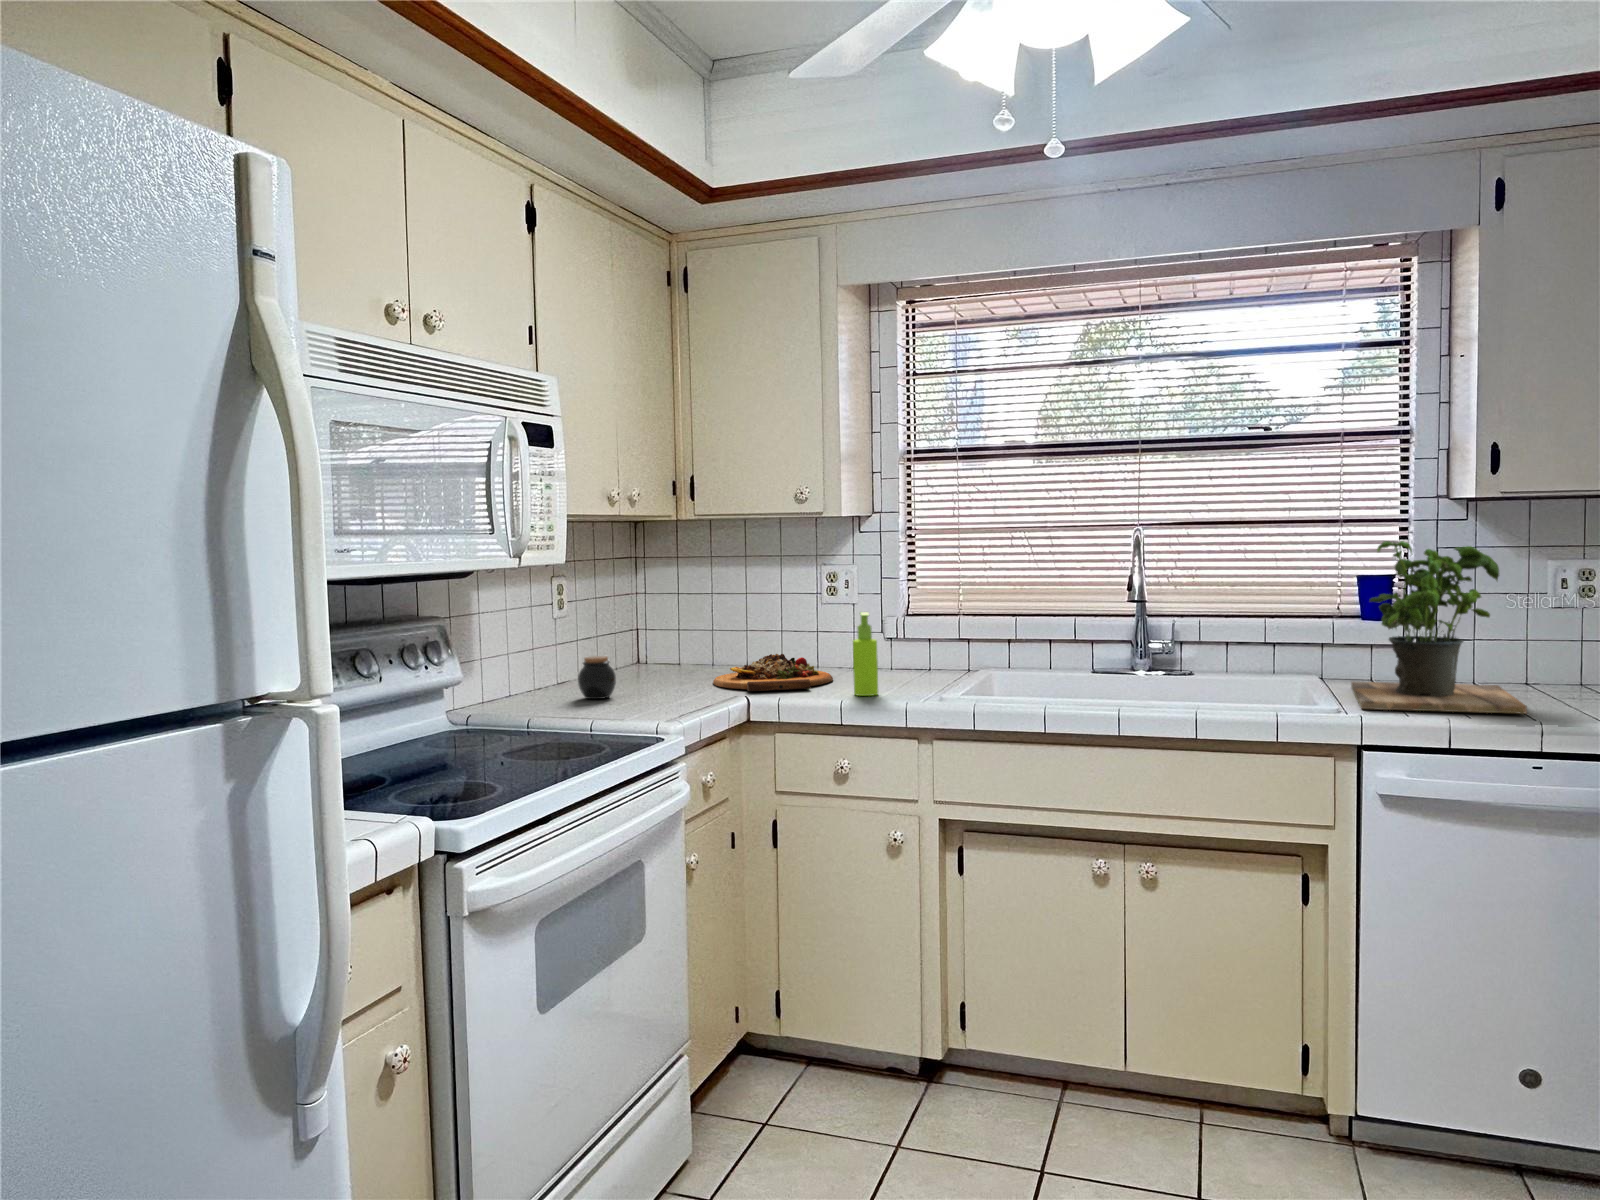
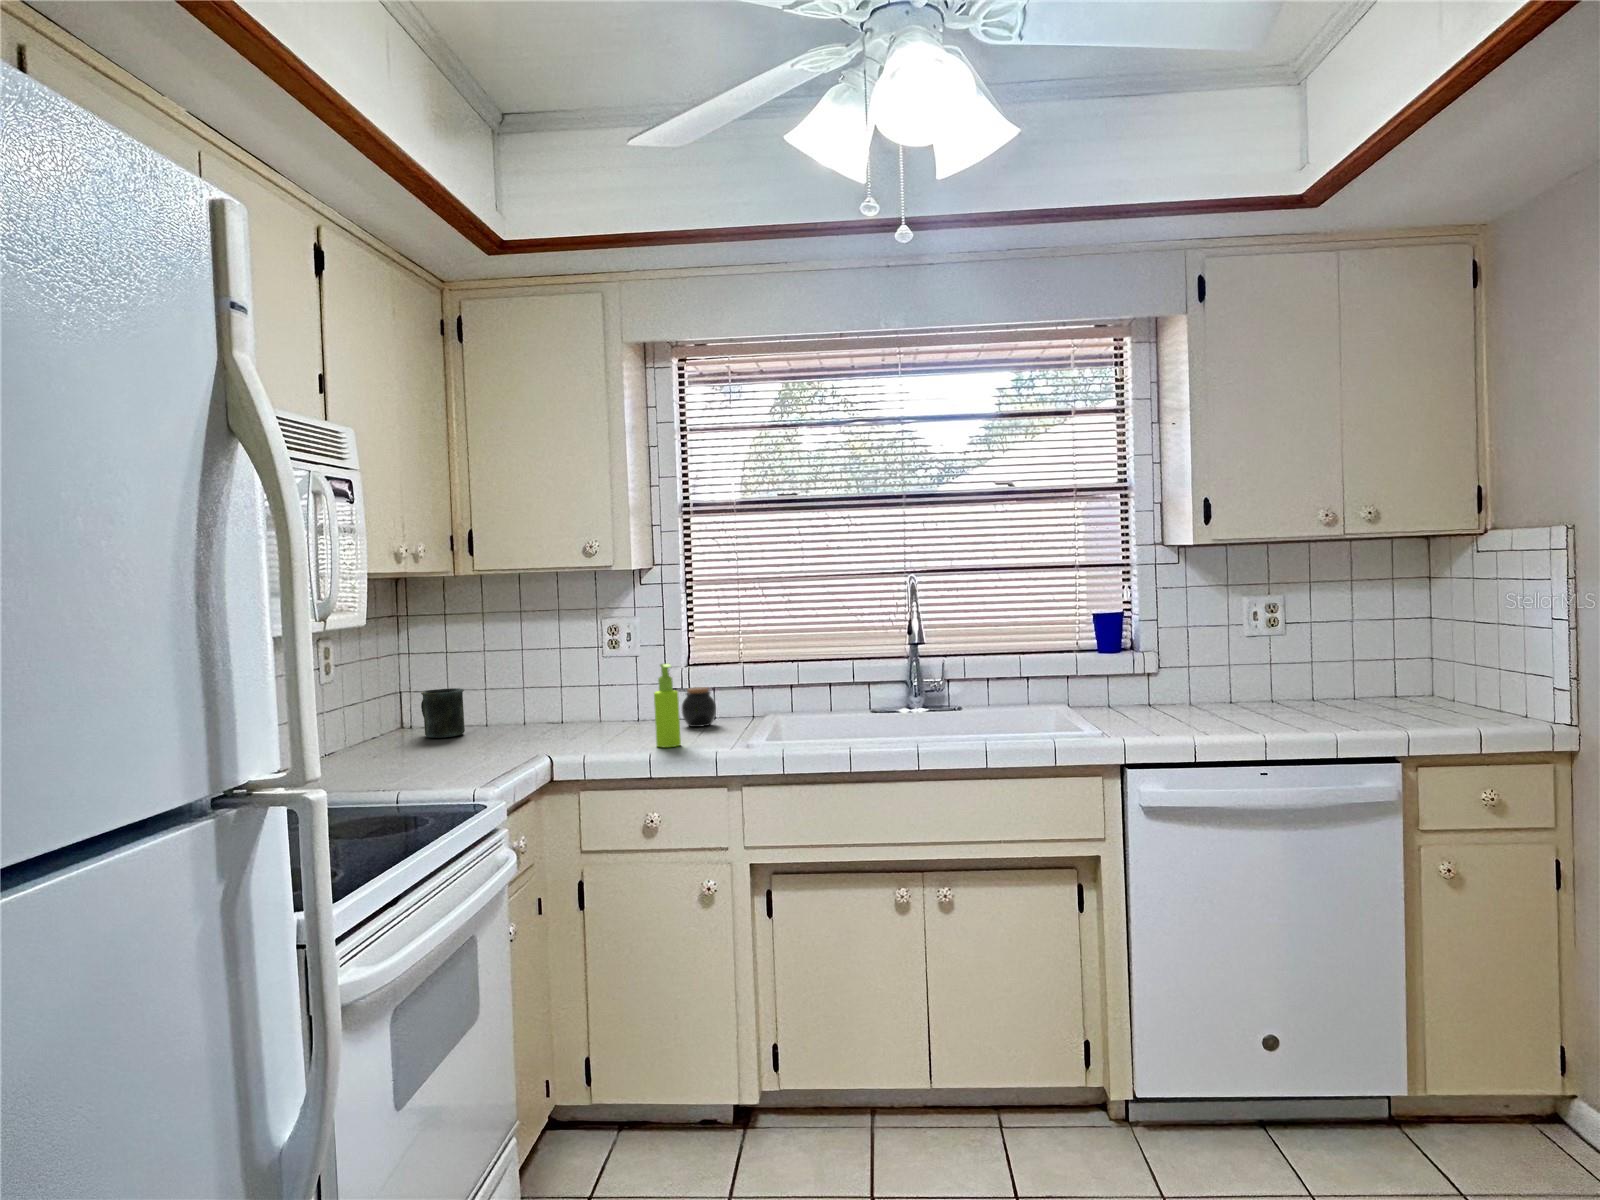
potted plant: present [1351,541,1527,714] -> none [1098,584,1248,732]
mug: none [647,629,686,675] -> present [421,688,465,738]
cutting board: present [713,654,833,691] -> none [501,709,627,750]
jar: present [578,656,616,699] -> present [682,687,716,727]

